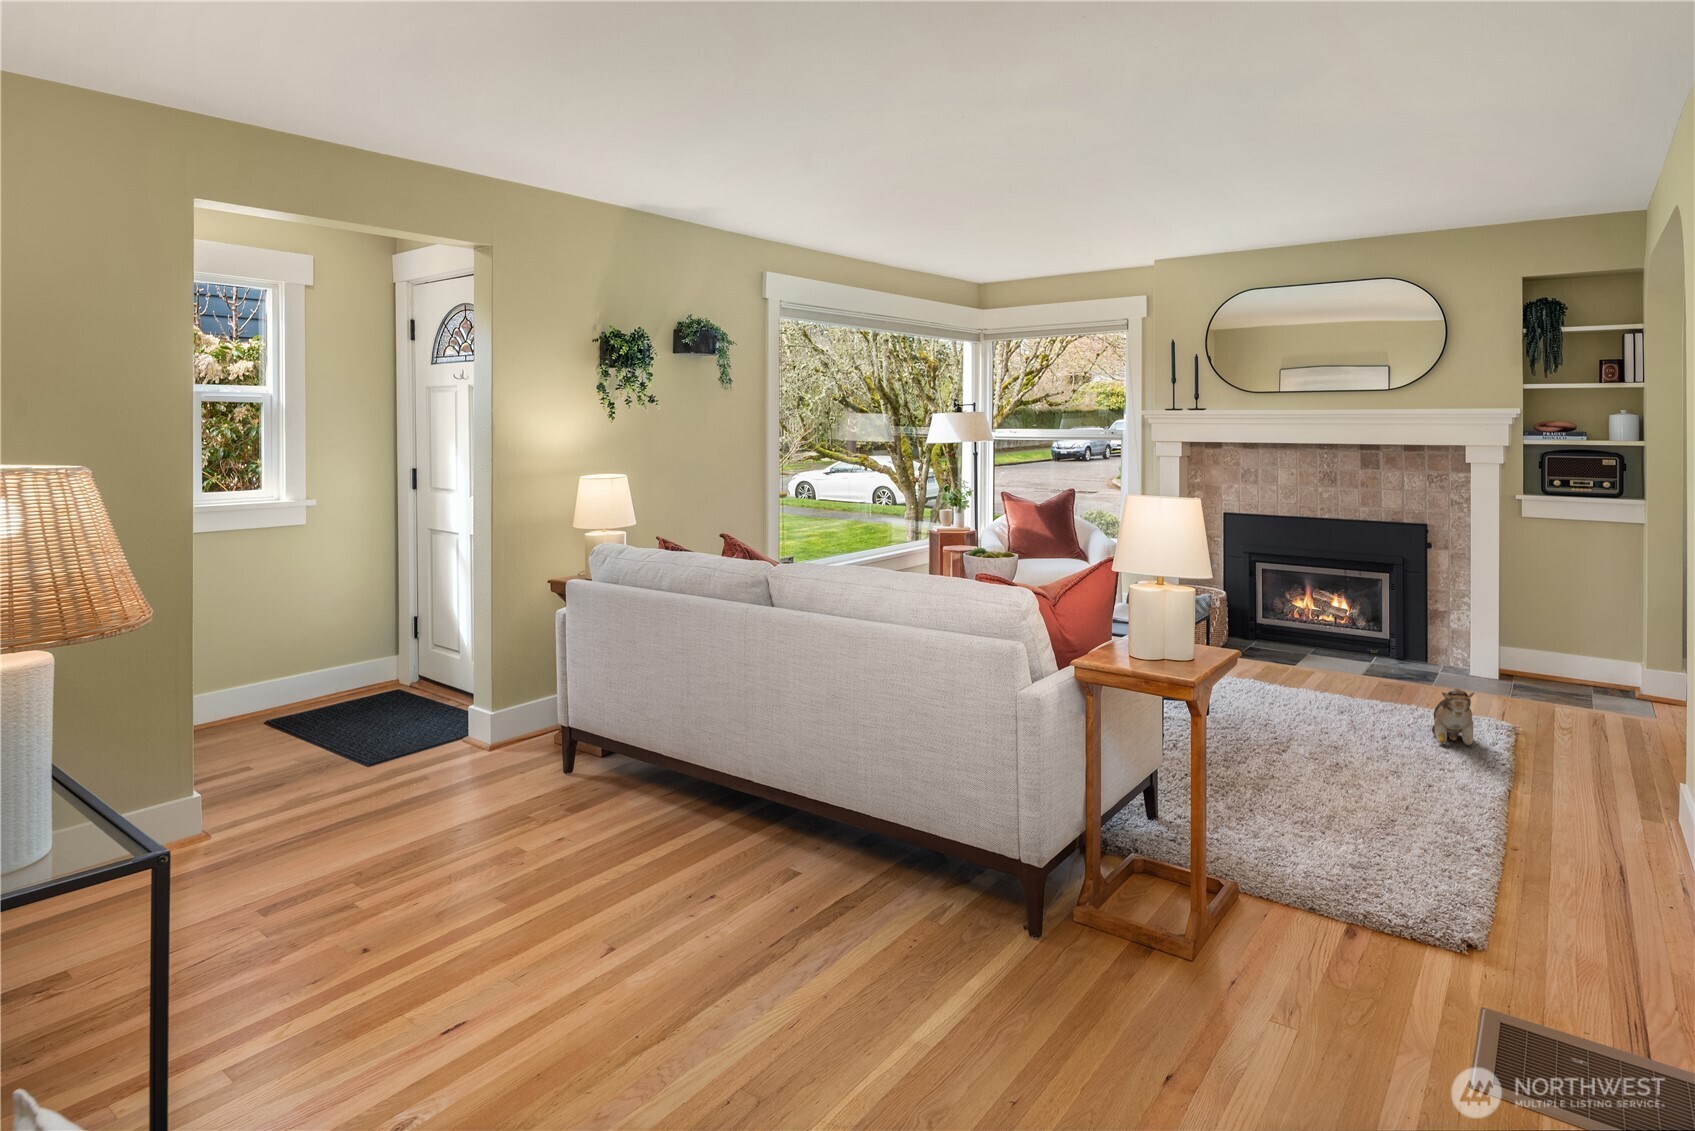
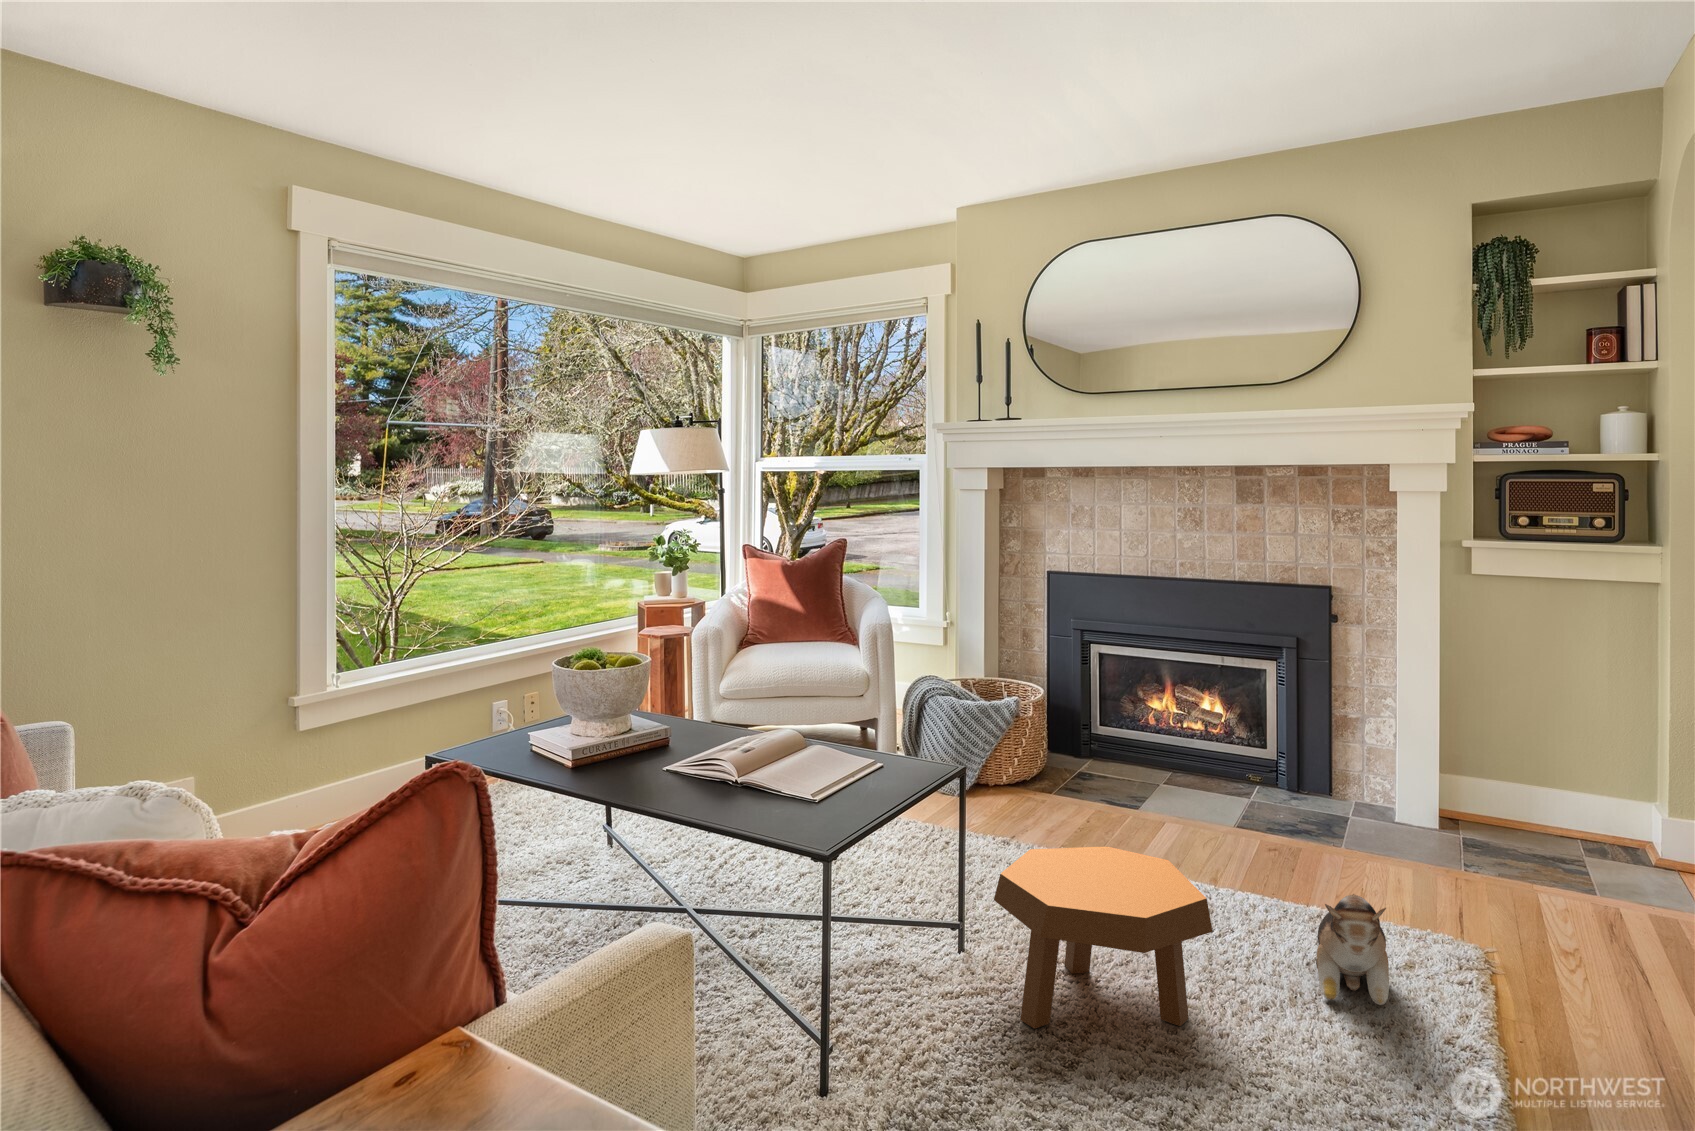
footstool: none [1265,671,1385,753] -> present [994,846,1212,1029]

